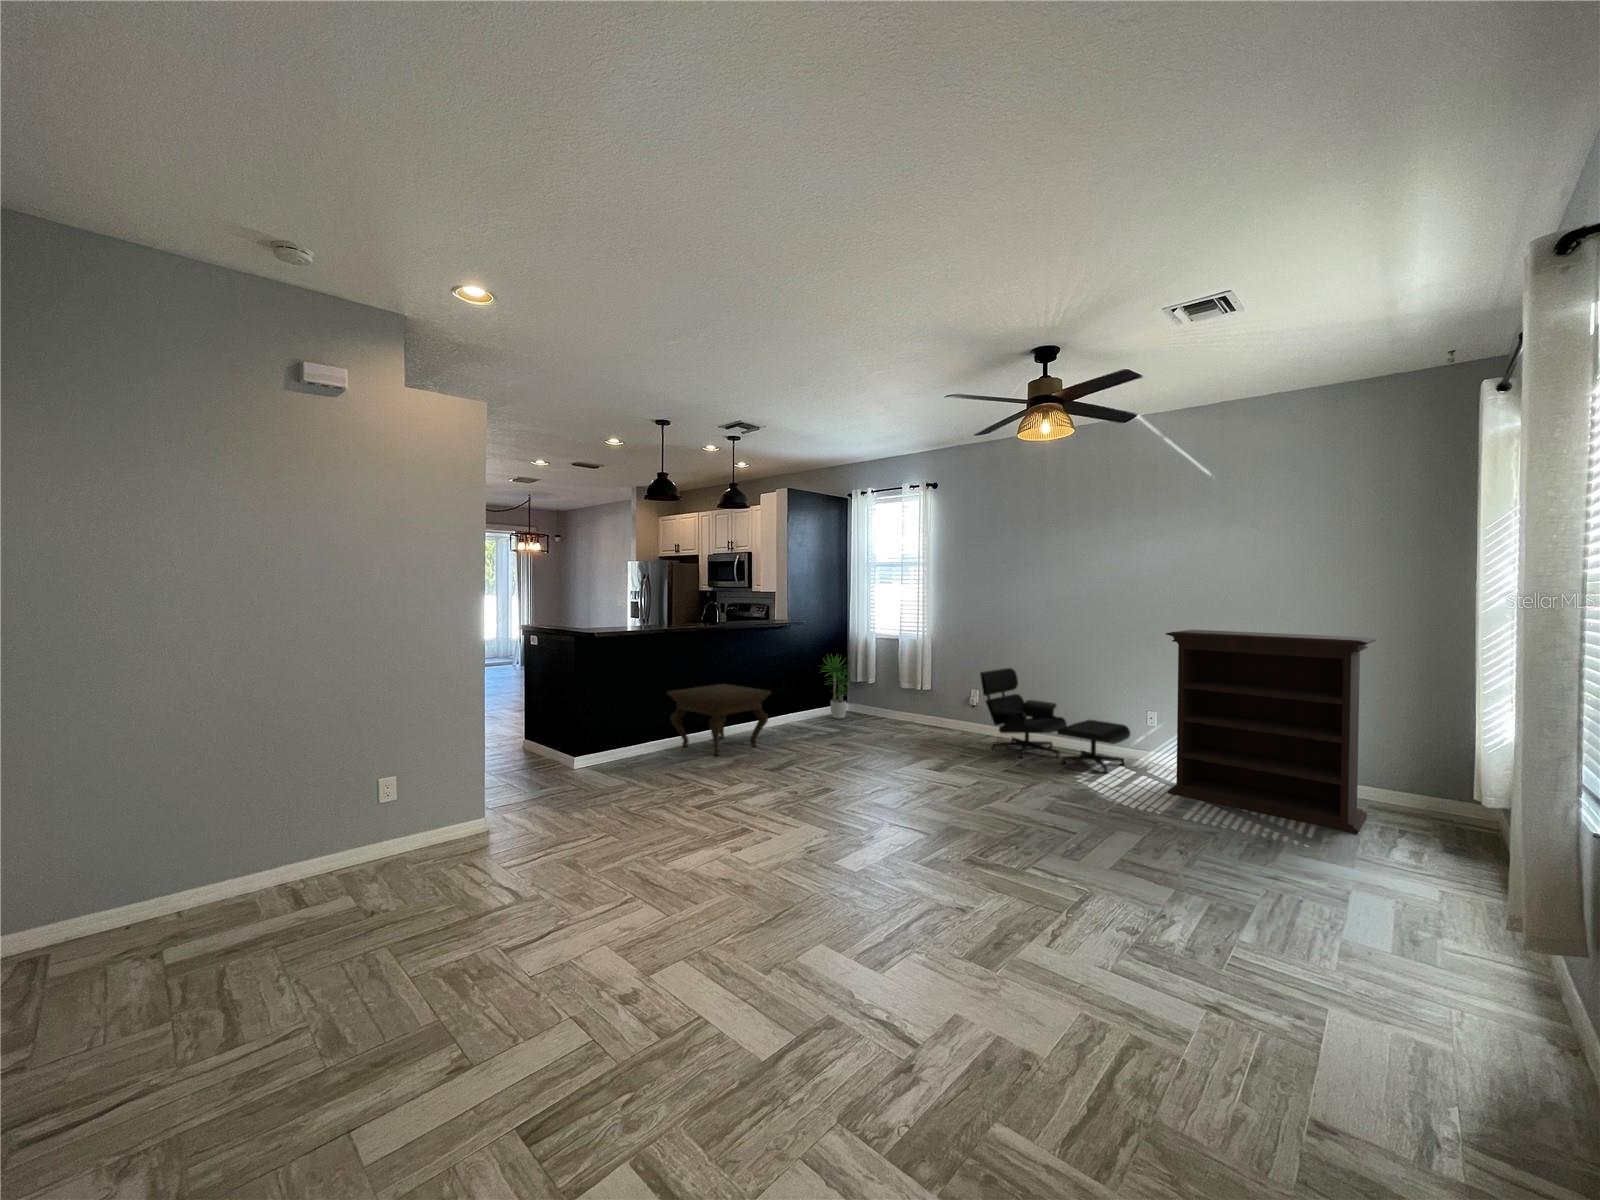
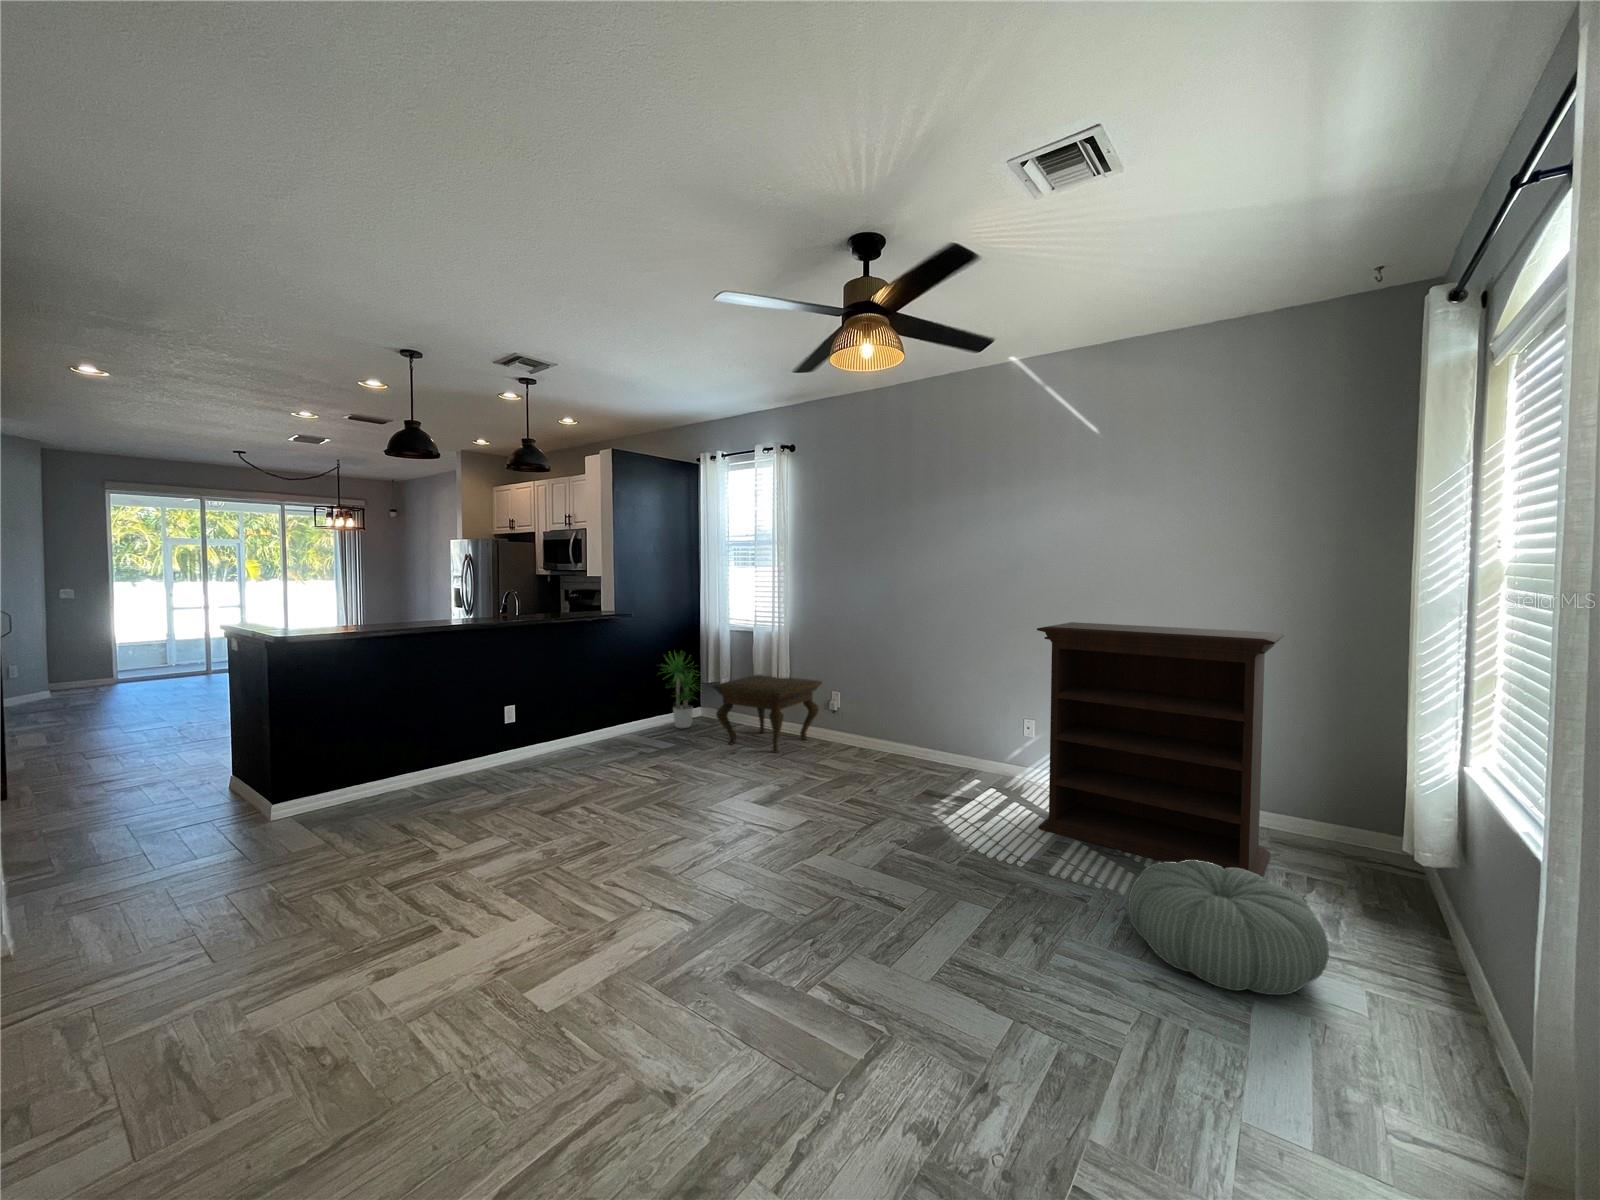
lounge chair: present [980,668,1130,773] -> none [832,667,1004,799]
side table: present [667,684,771,756] -> present [713,674,822,753]
pouf: none [1252,803,1410,887] -> present [1128,860,1329,995]

